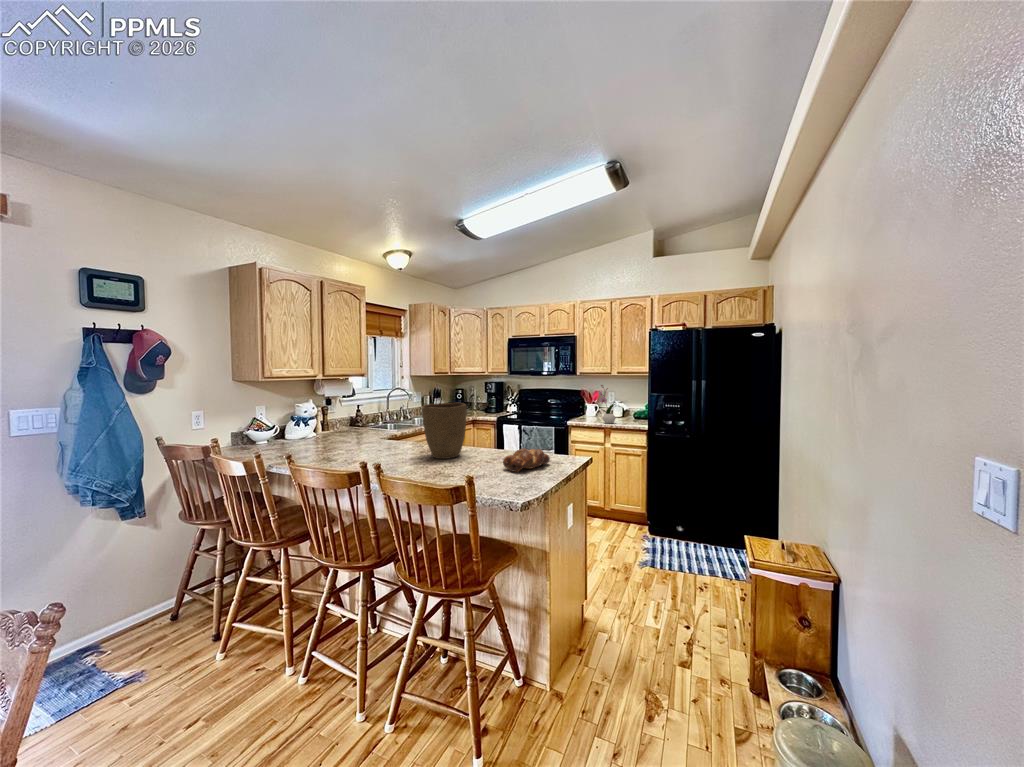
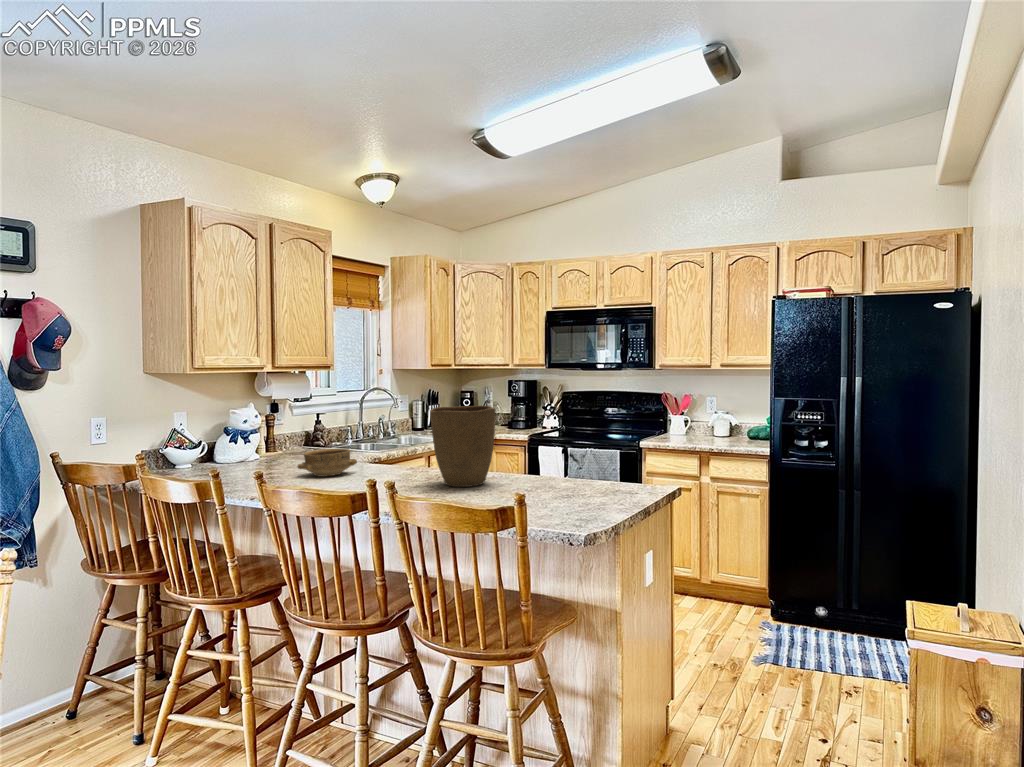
flower arrangement: present [599,385,616,424] -> none [691,383,719,445]
ceramic bowl: none [334,431,376,451] -> present [298,449,357,476]
bread loaf: present [503,448,550,472] -> none [553,470,620,503]

